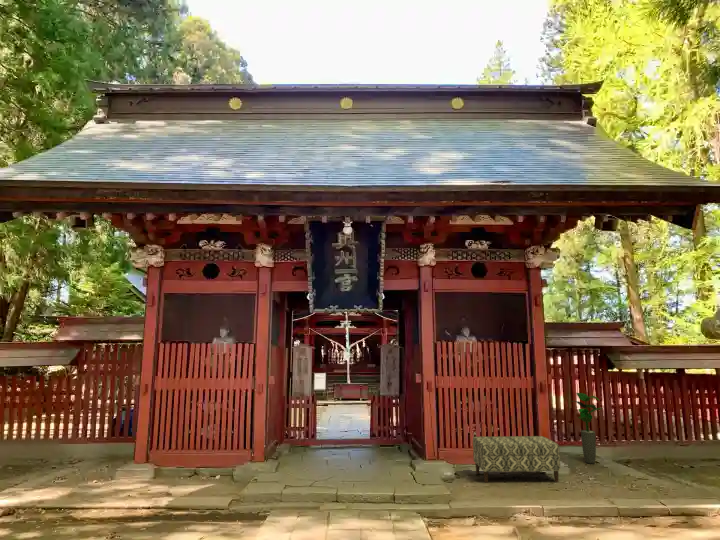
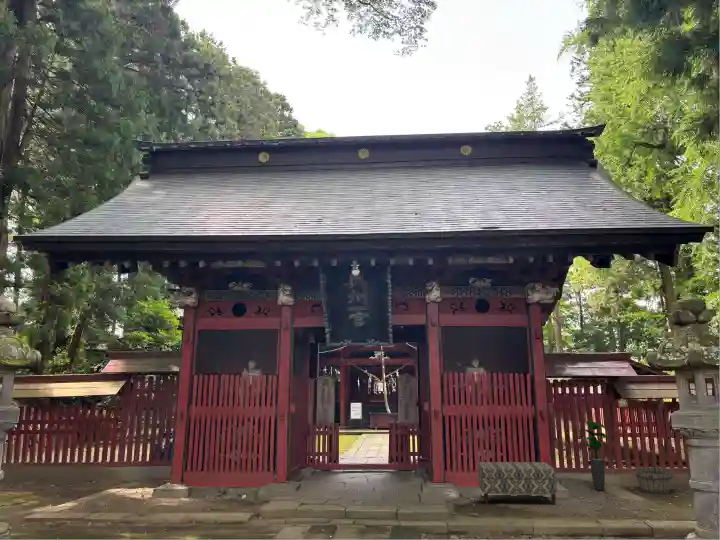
wooden bucket: none [624,434,663,467] -> present [635,462,672,495]

